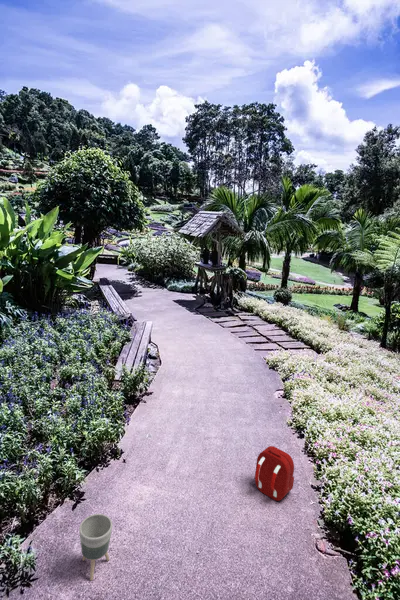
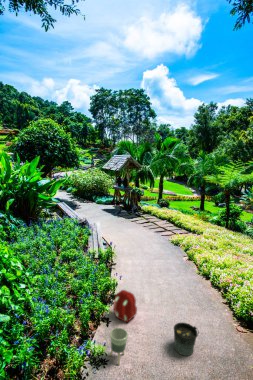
backpack: present [255,446,294,501] -> present [113,290,137,322]
bucket: none [202,515,249,578] -> present [174,323,199,356]

